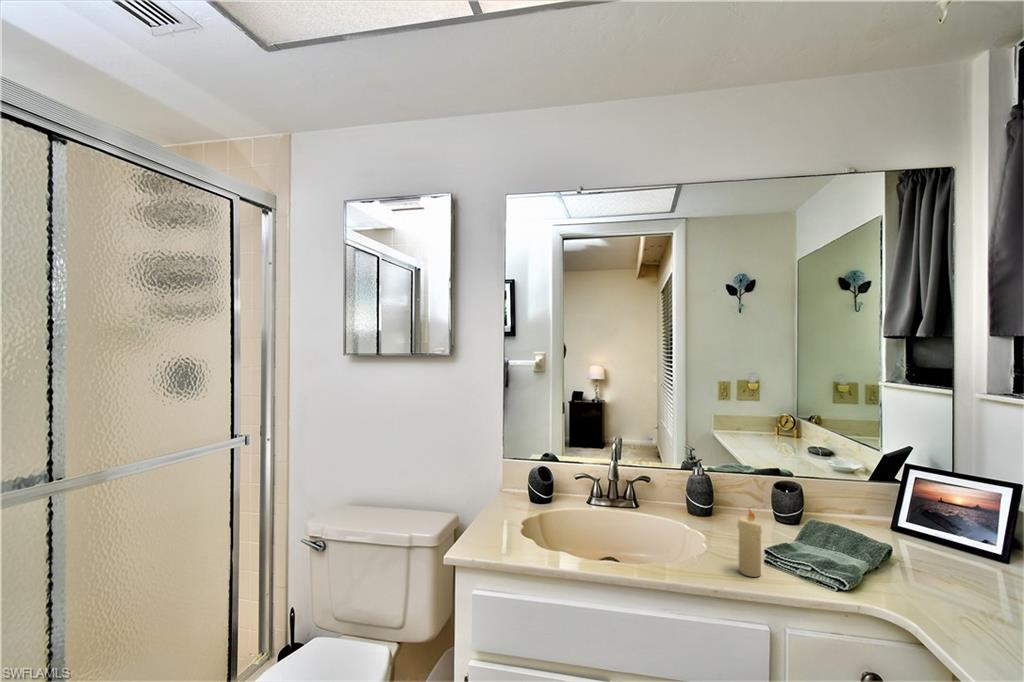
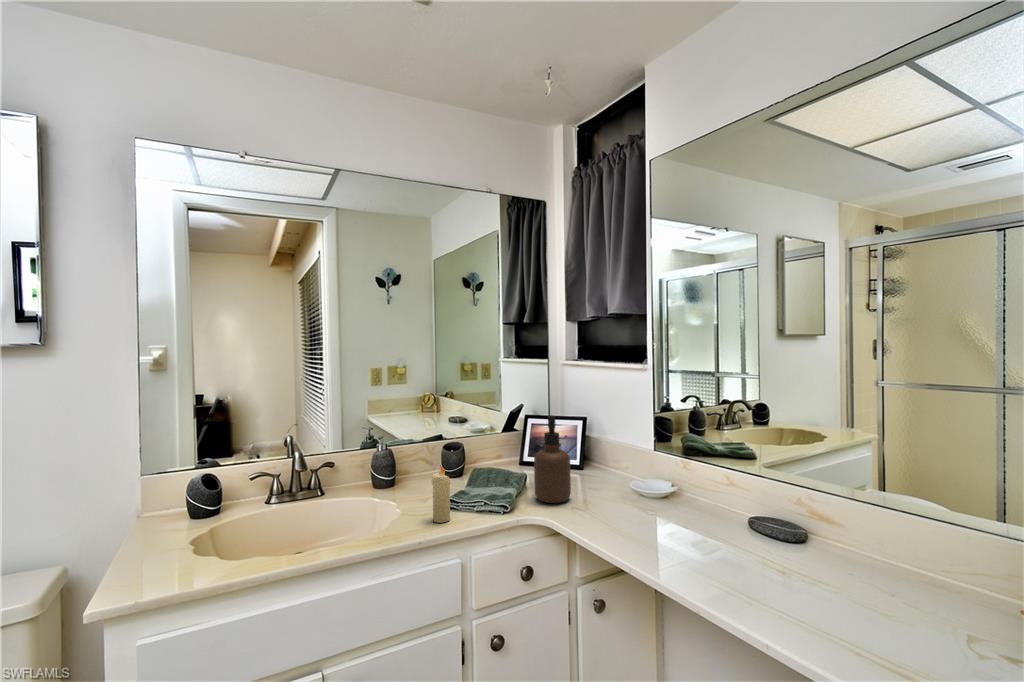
soap dispenser: none [898,475,967,605] -> present [534,416,571,503]

